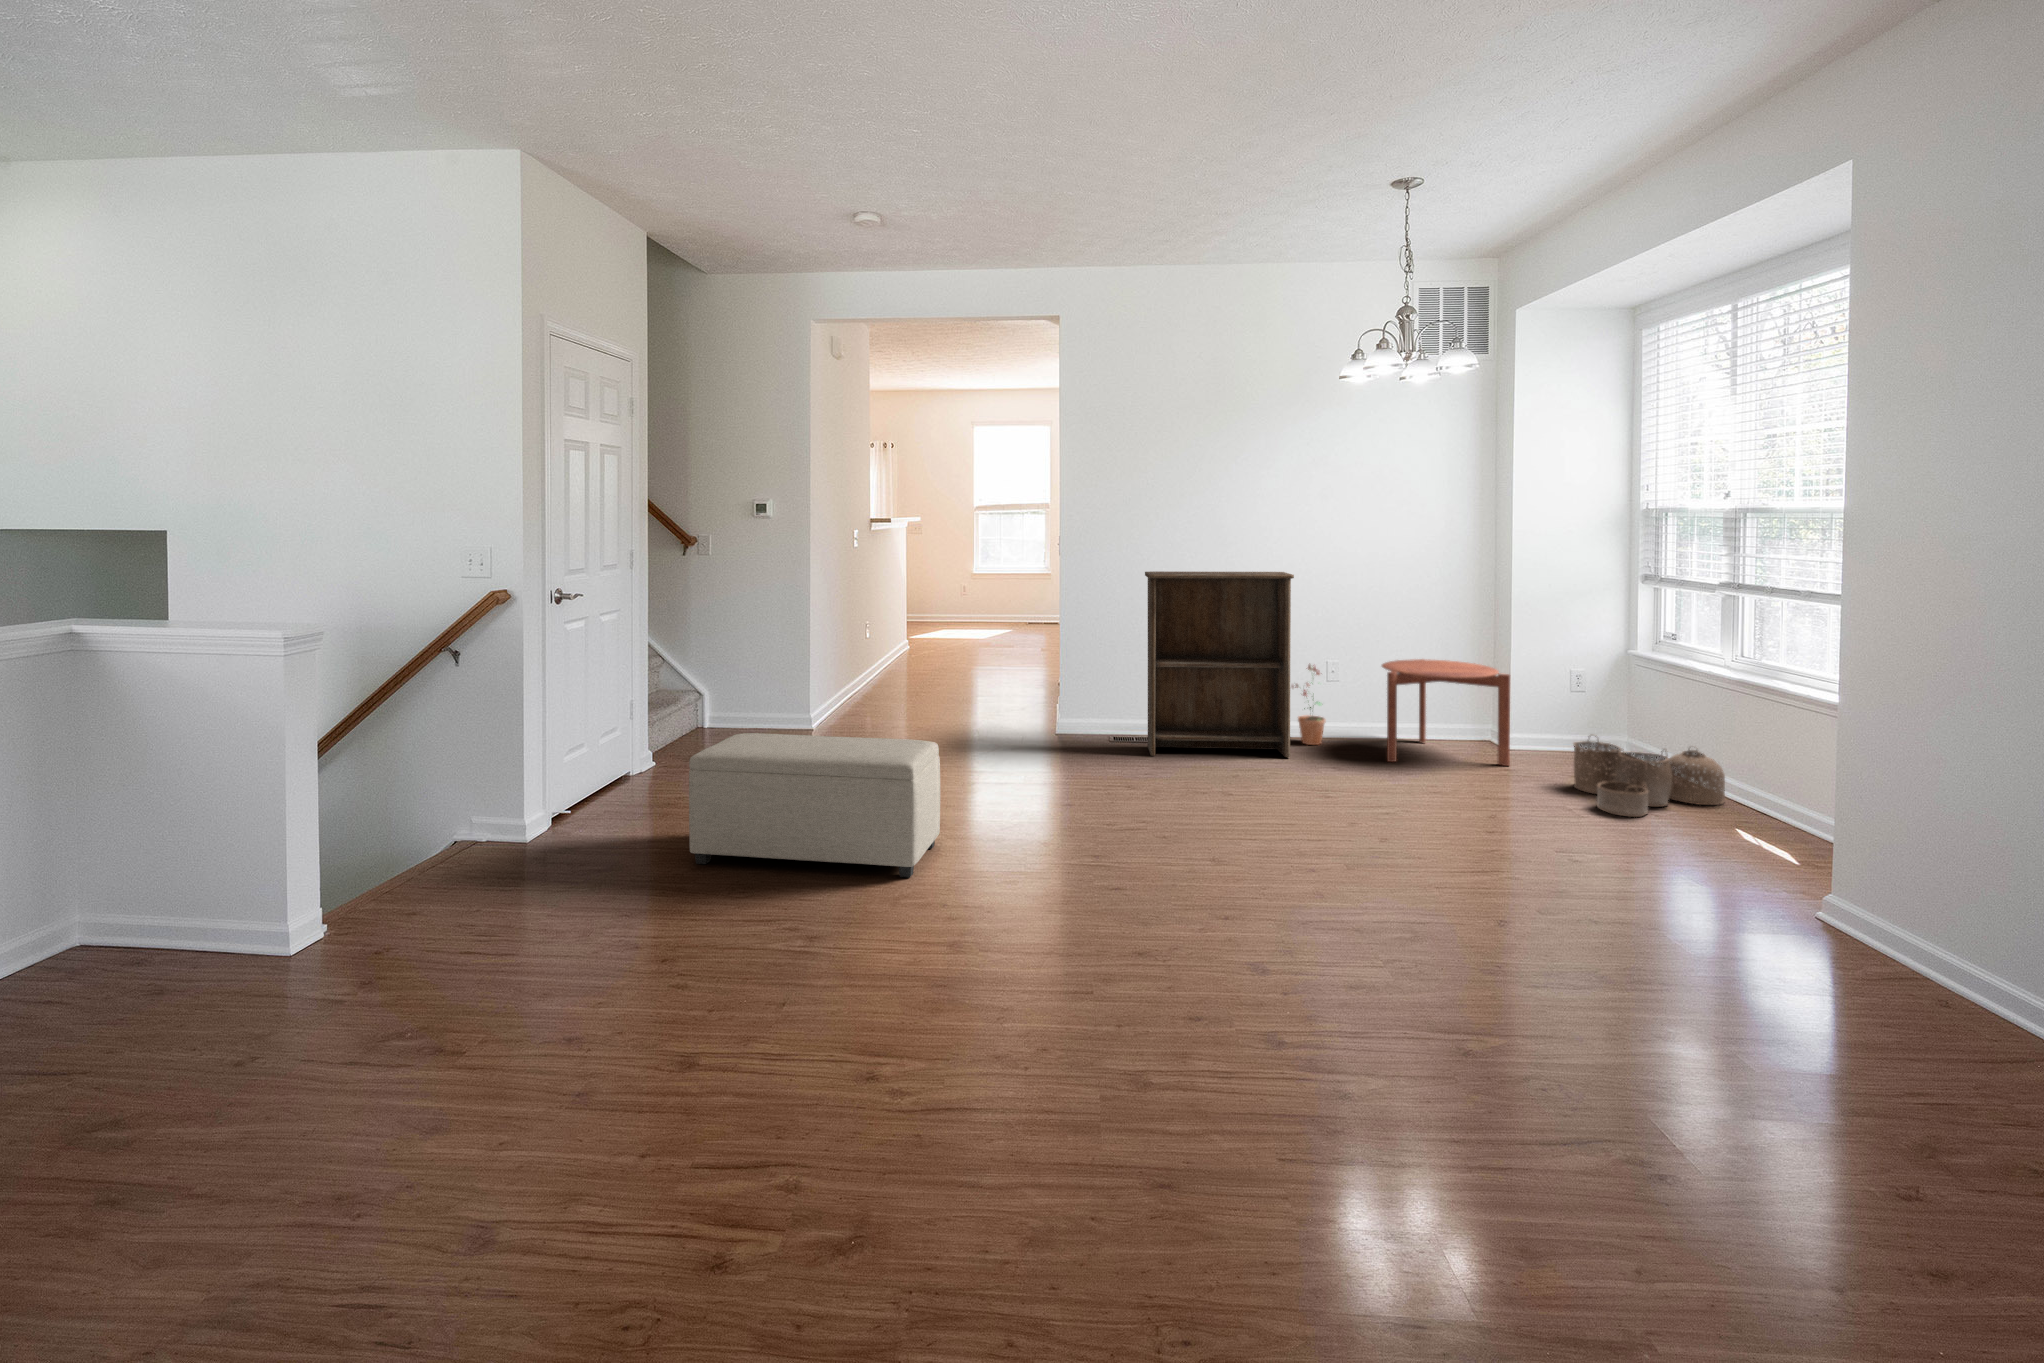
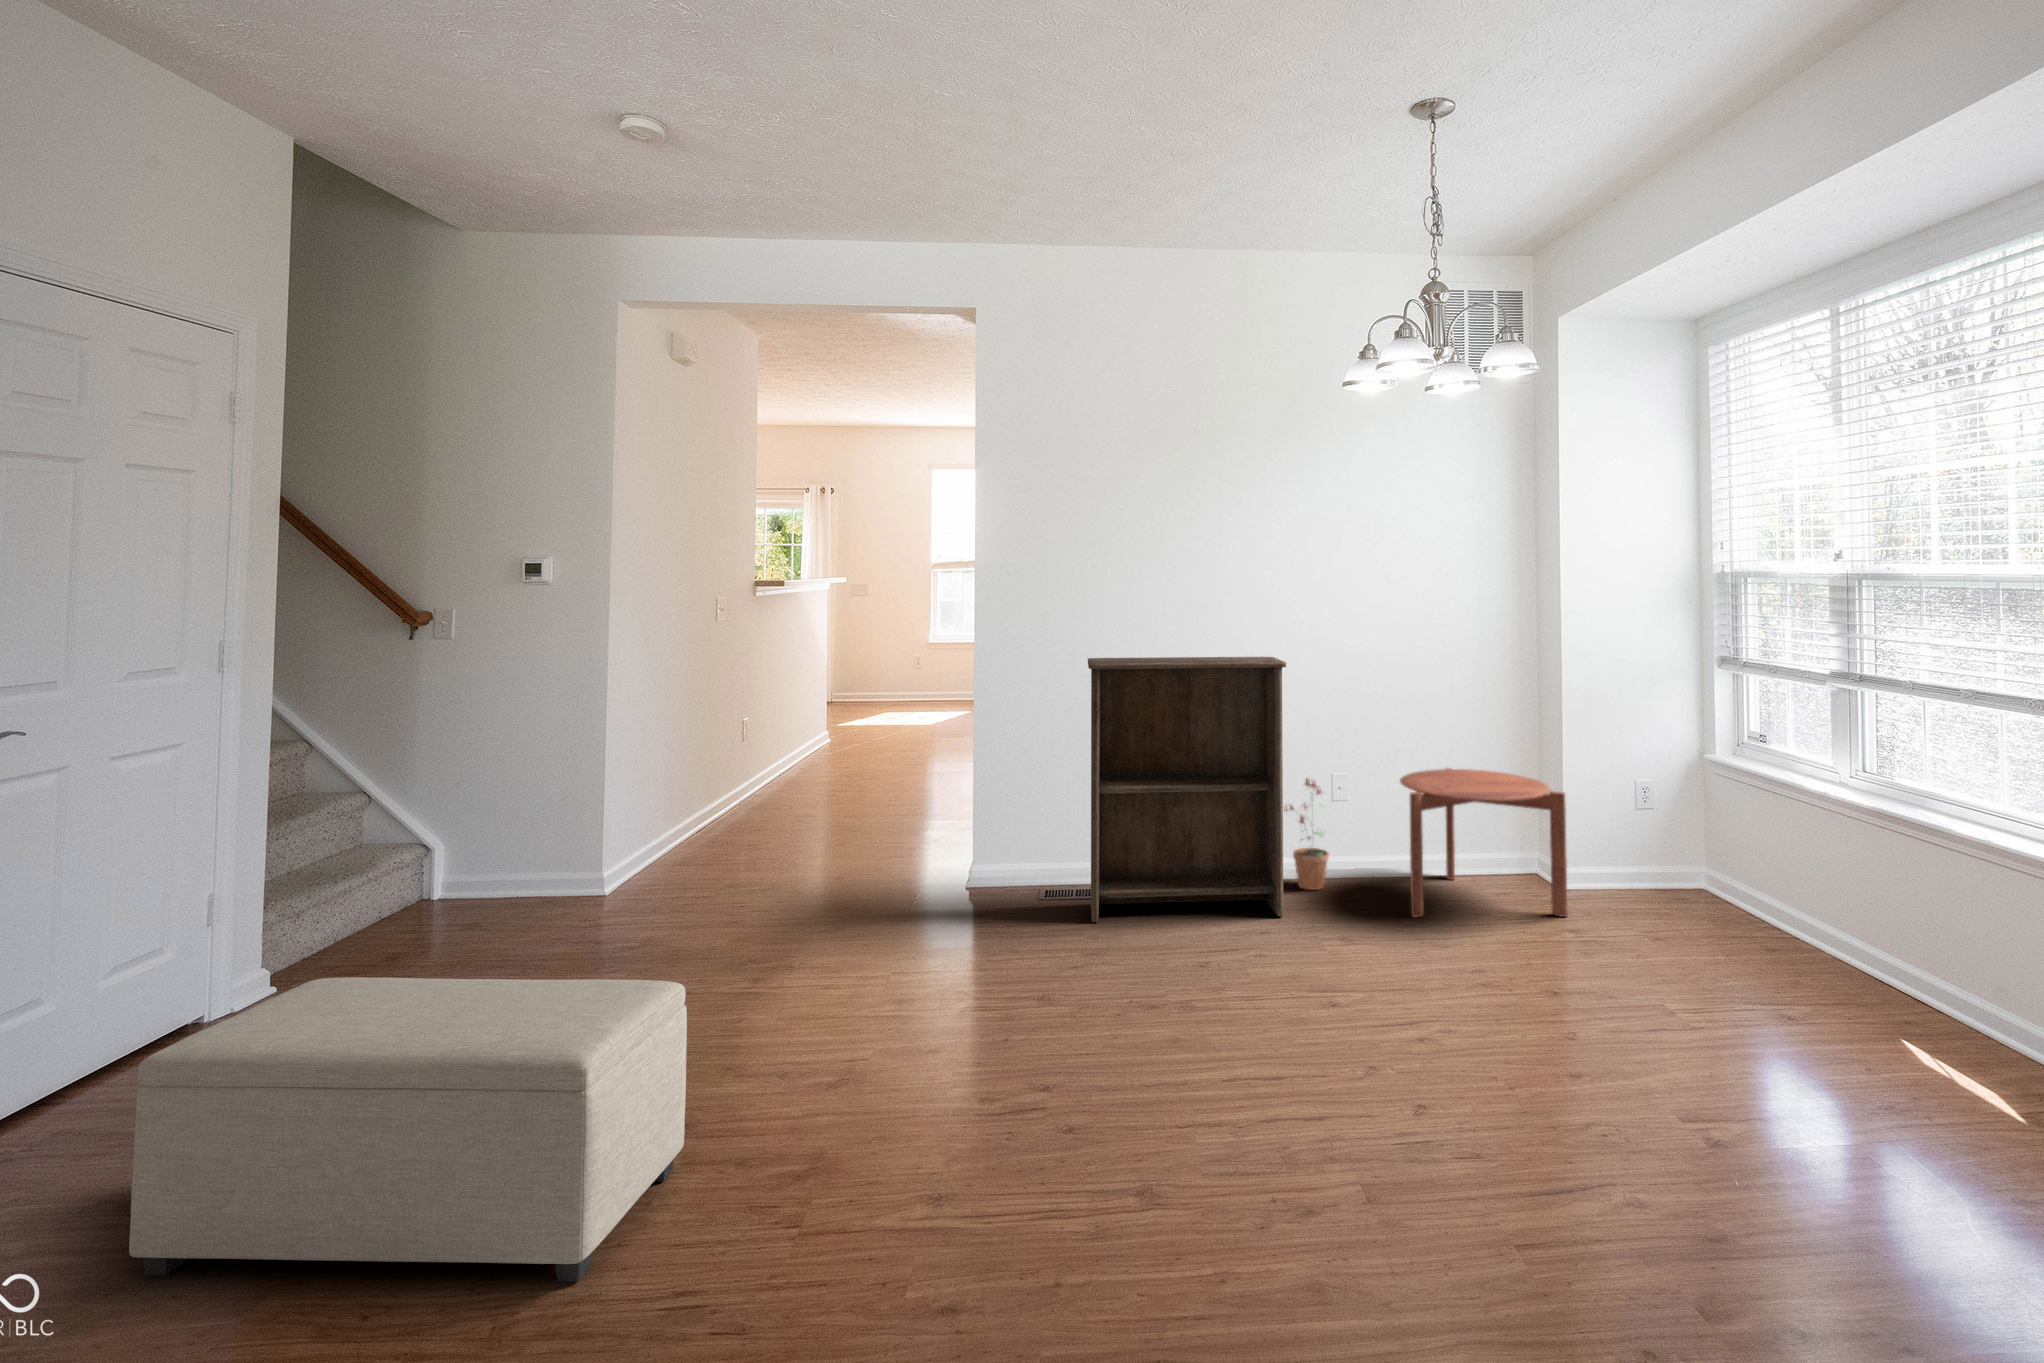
woven basket: present [1574,741,1725,817] -> none [1655,878,1855,1011]

